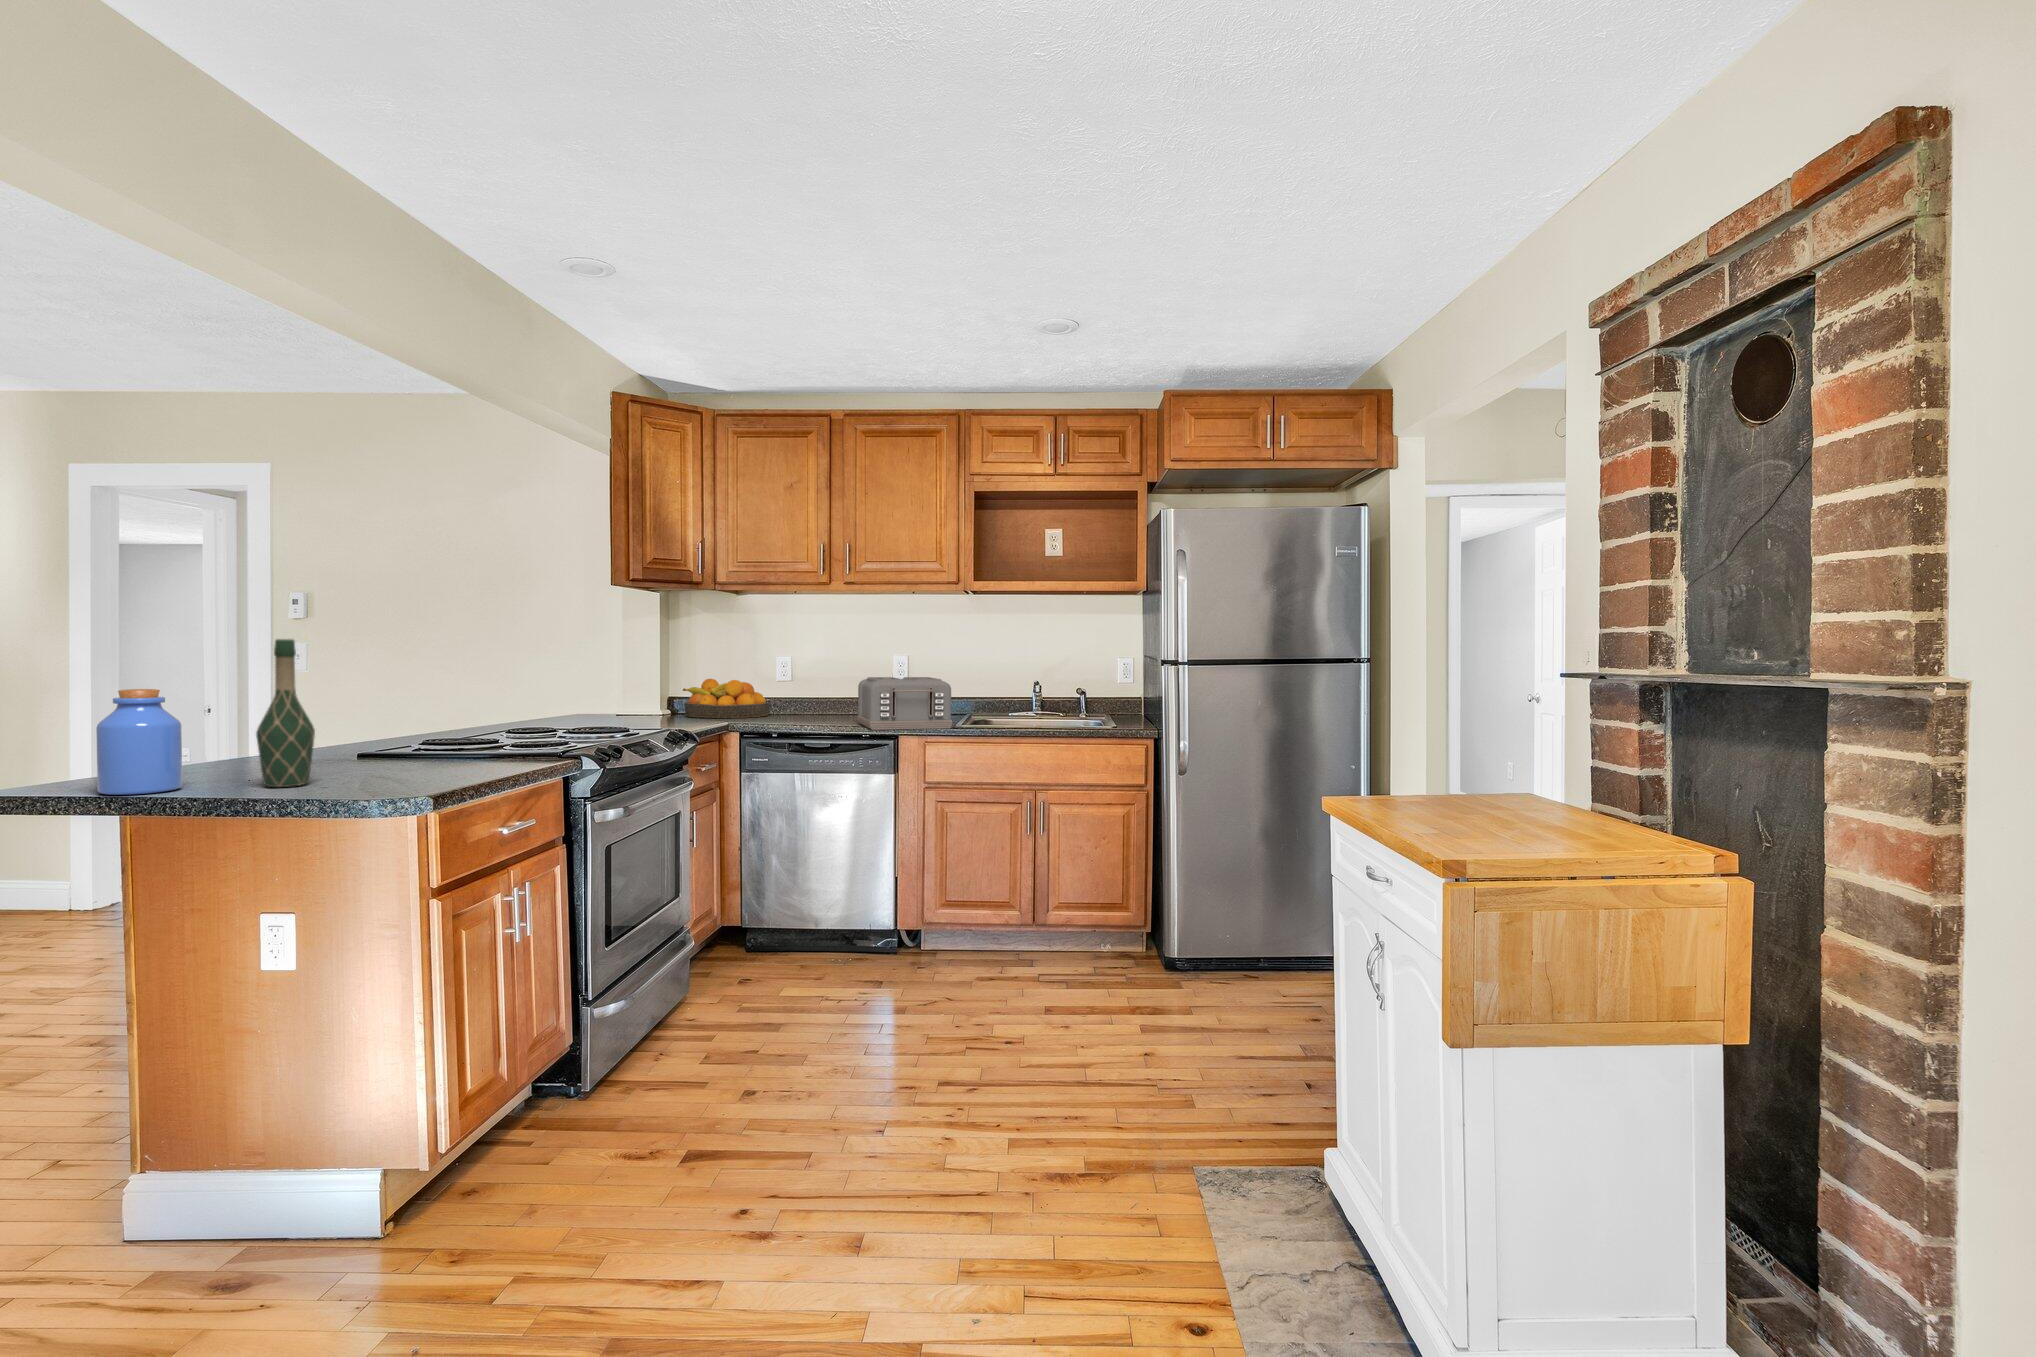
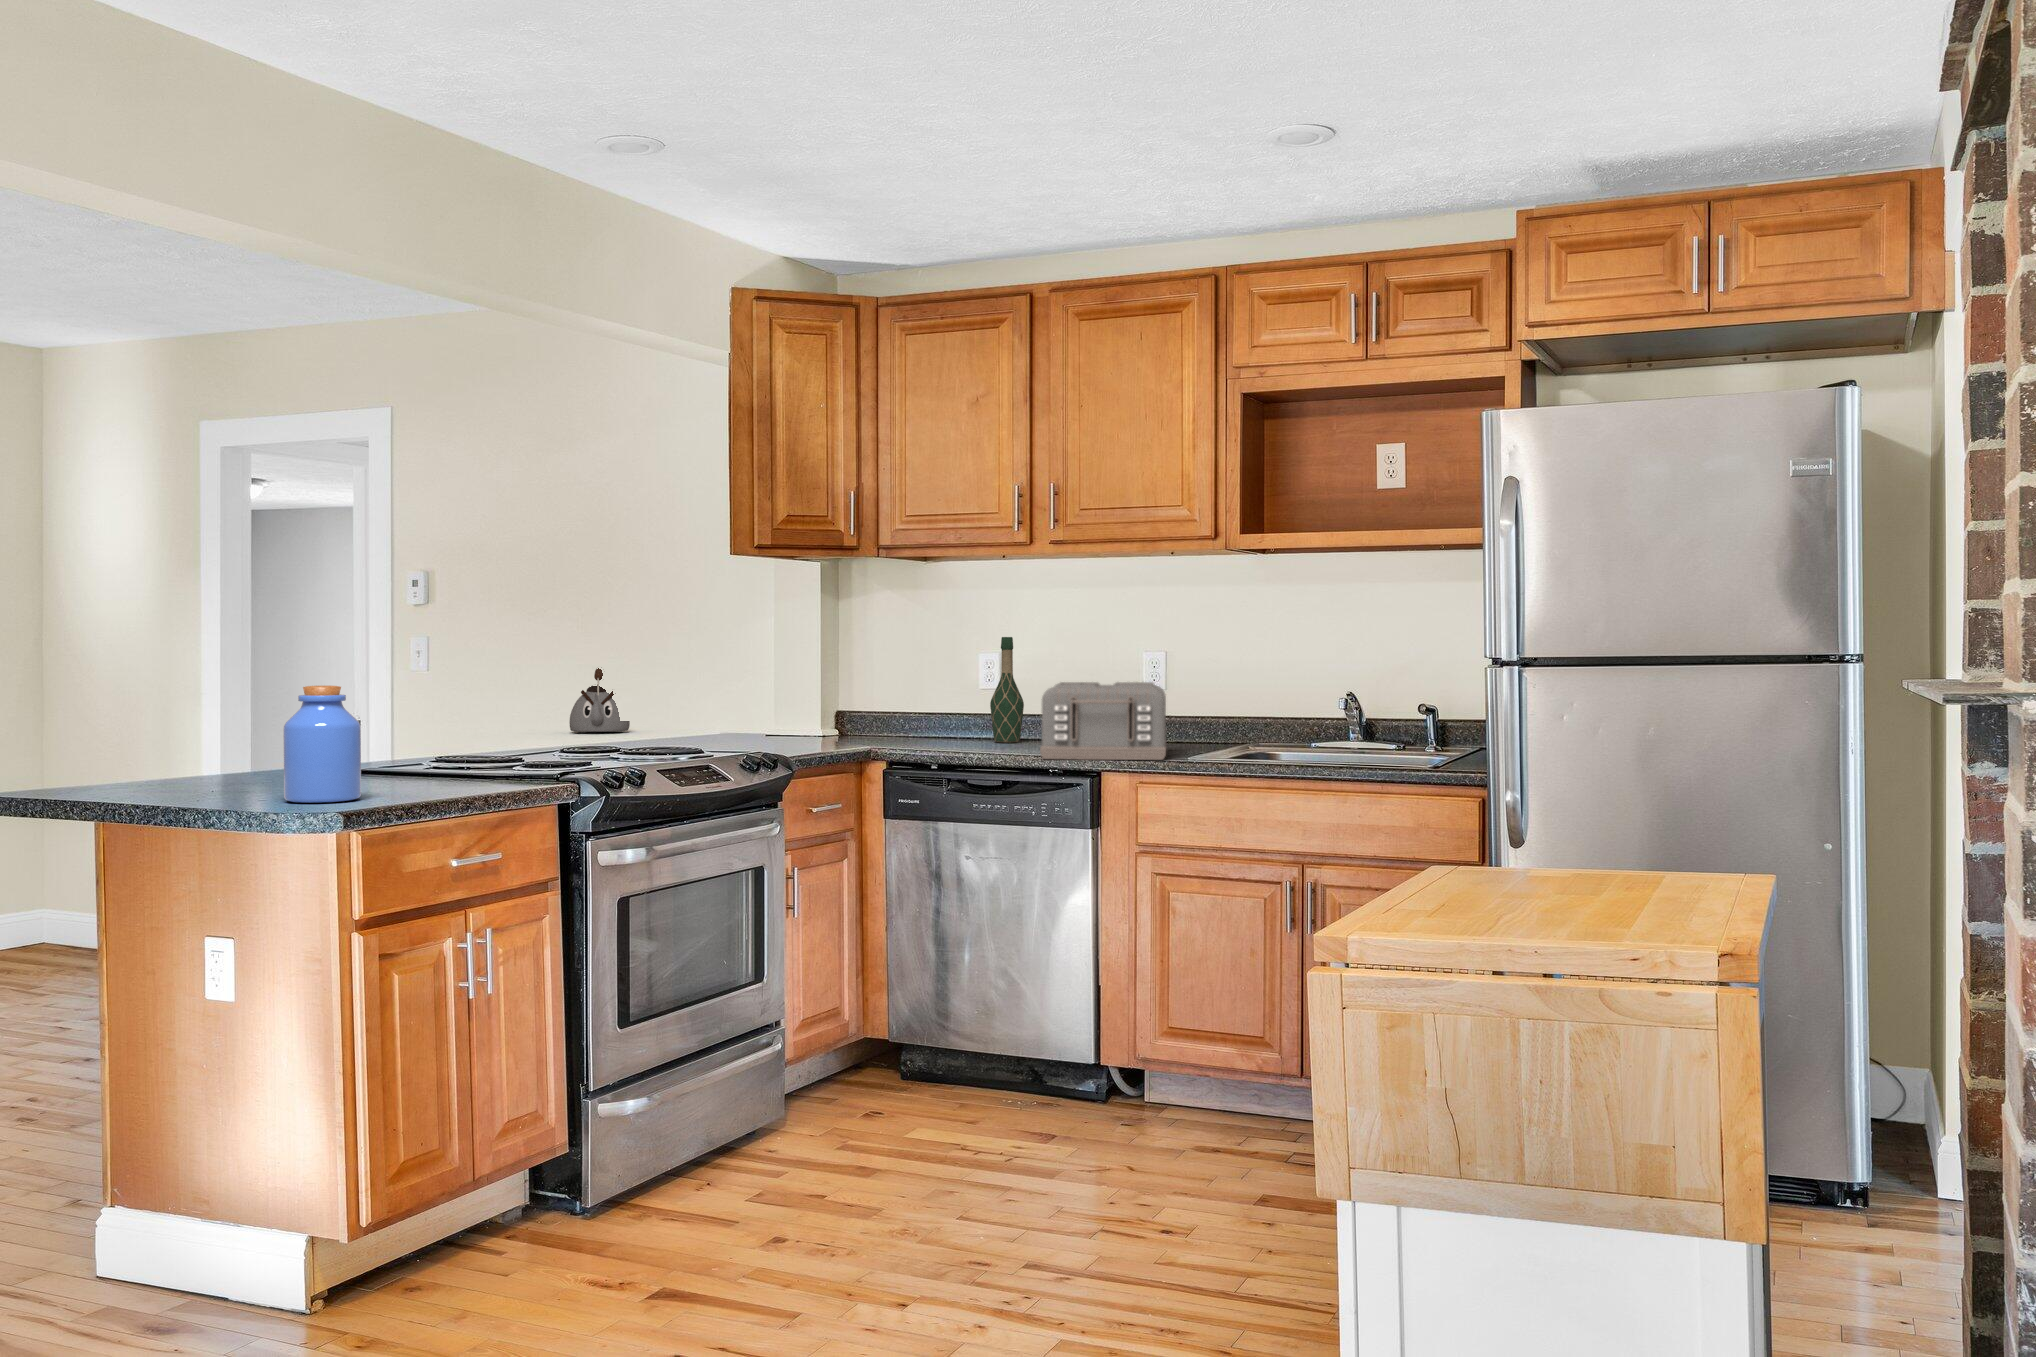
wine bottle: present [256,639,315,787] -> present [990,637,1024,743]
kettle: none [443,666,493,715] -> present [569,668,630,732]
fruit bowl: present [683,679,770,718] -> none [848,685,968,742]
jar: present [96,689,182,795] -> present [284,685,361,803]

